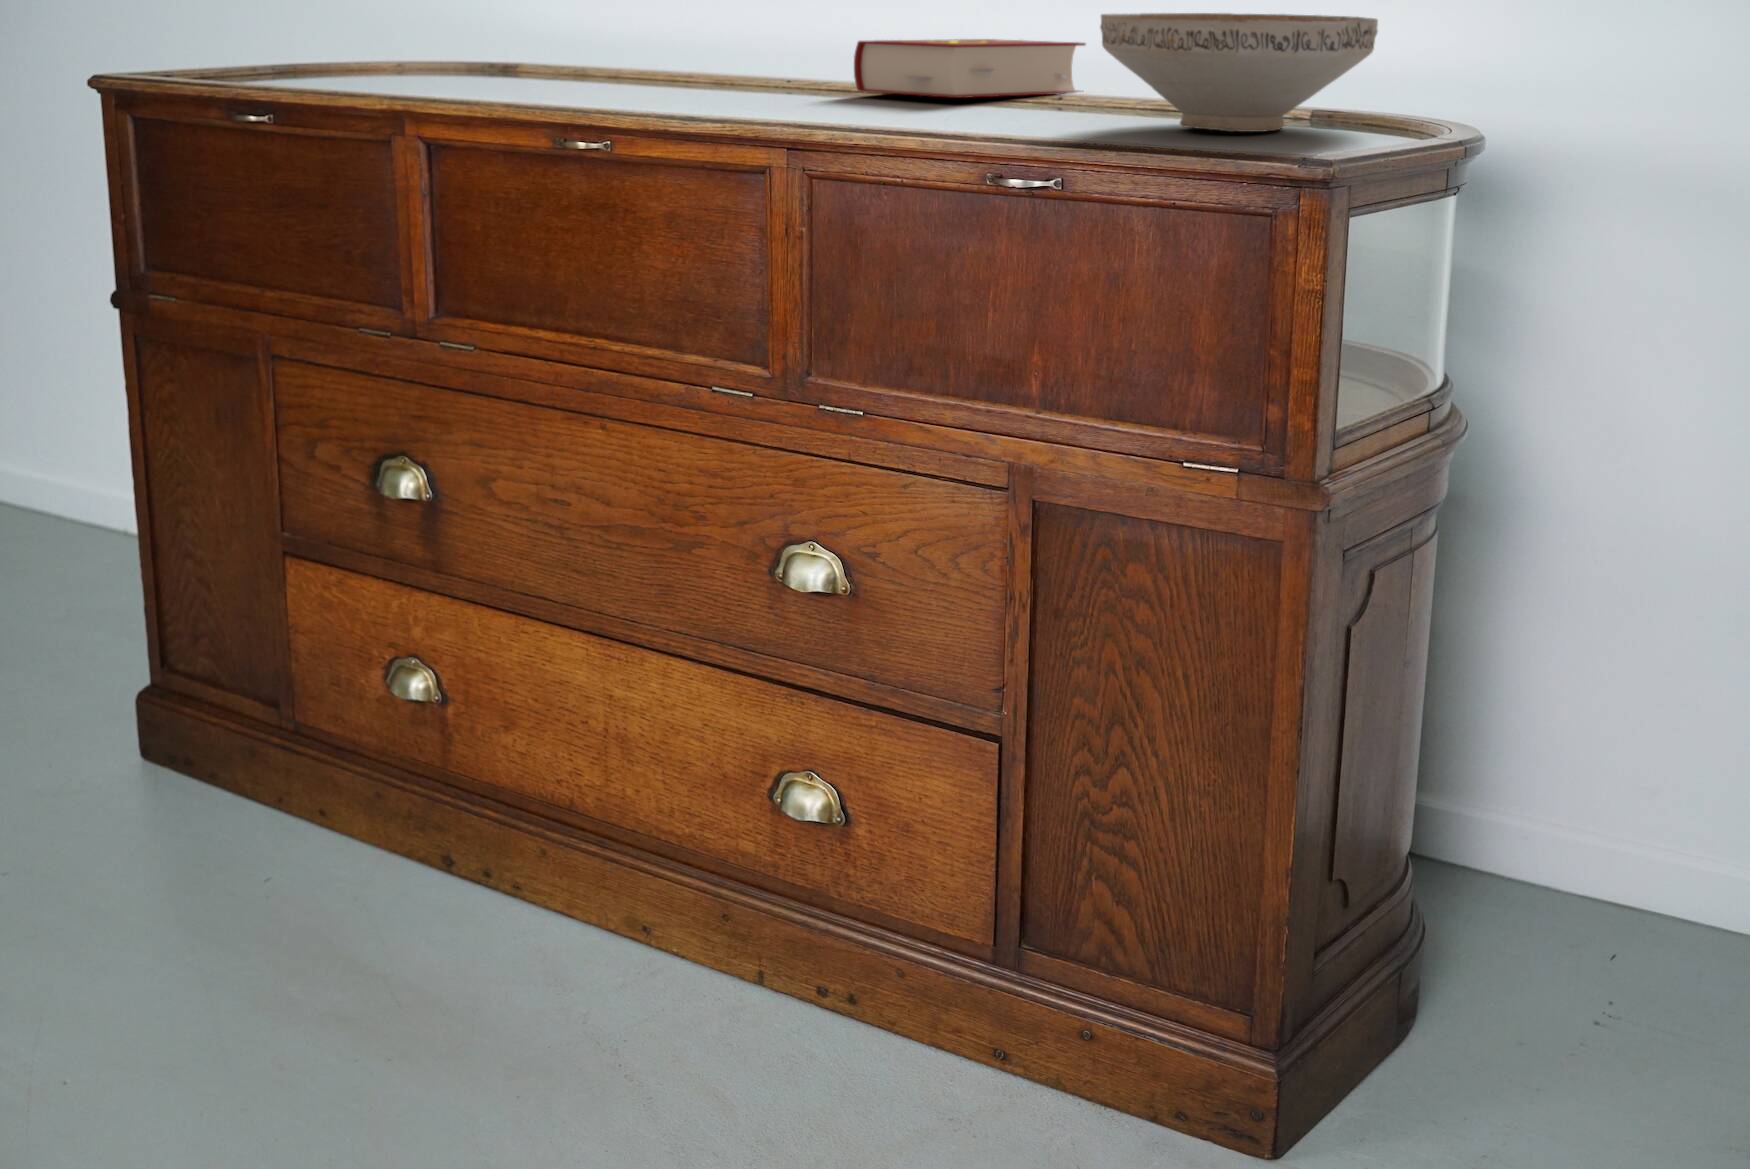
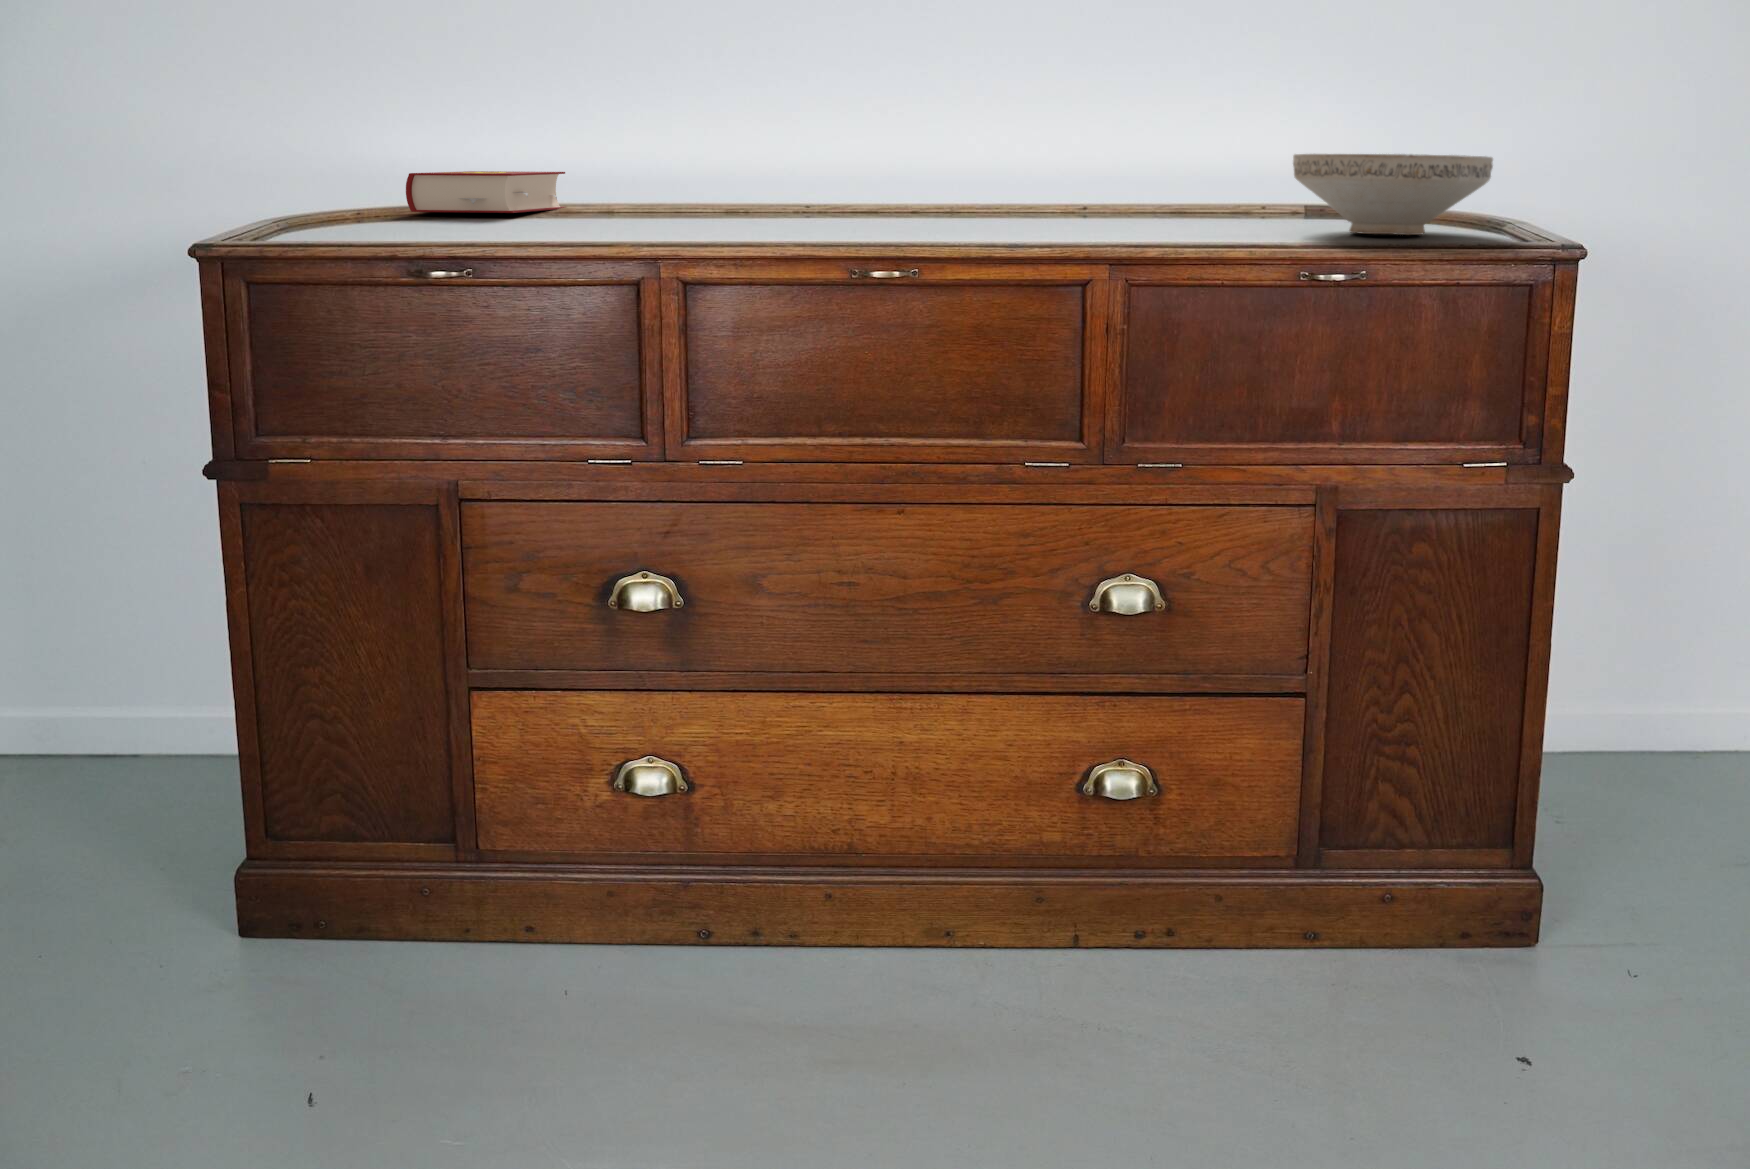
book: present [854,39,1085,98] -> present [406,171,565,213]

